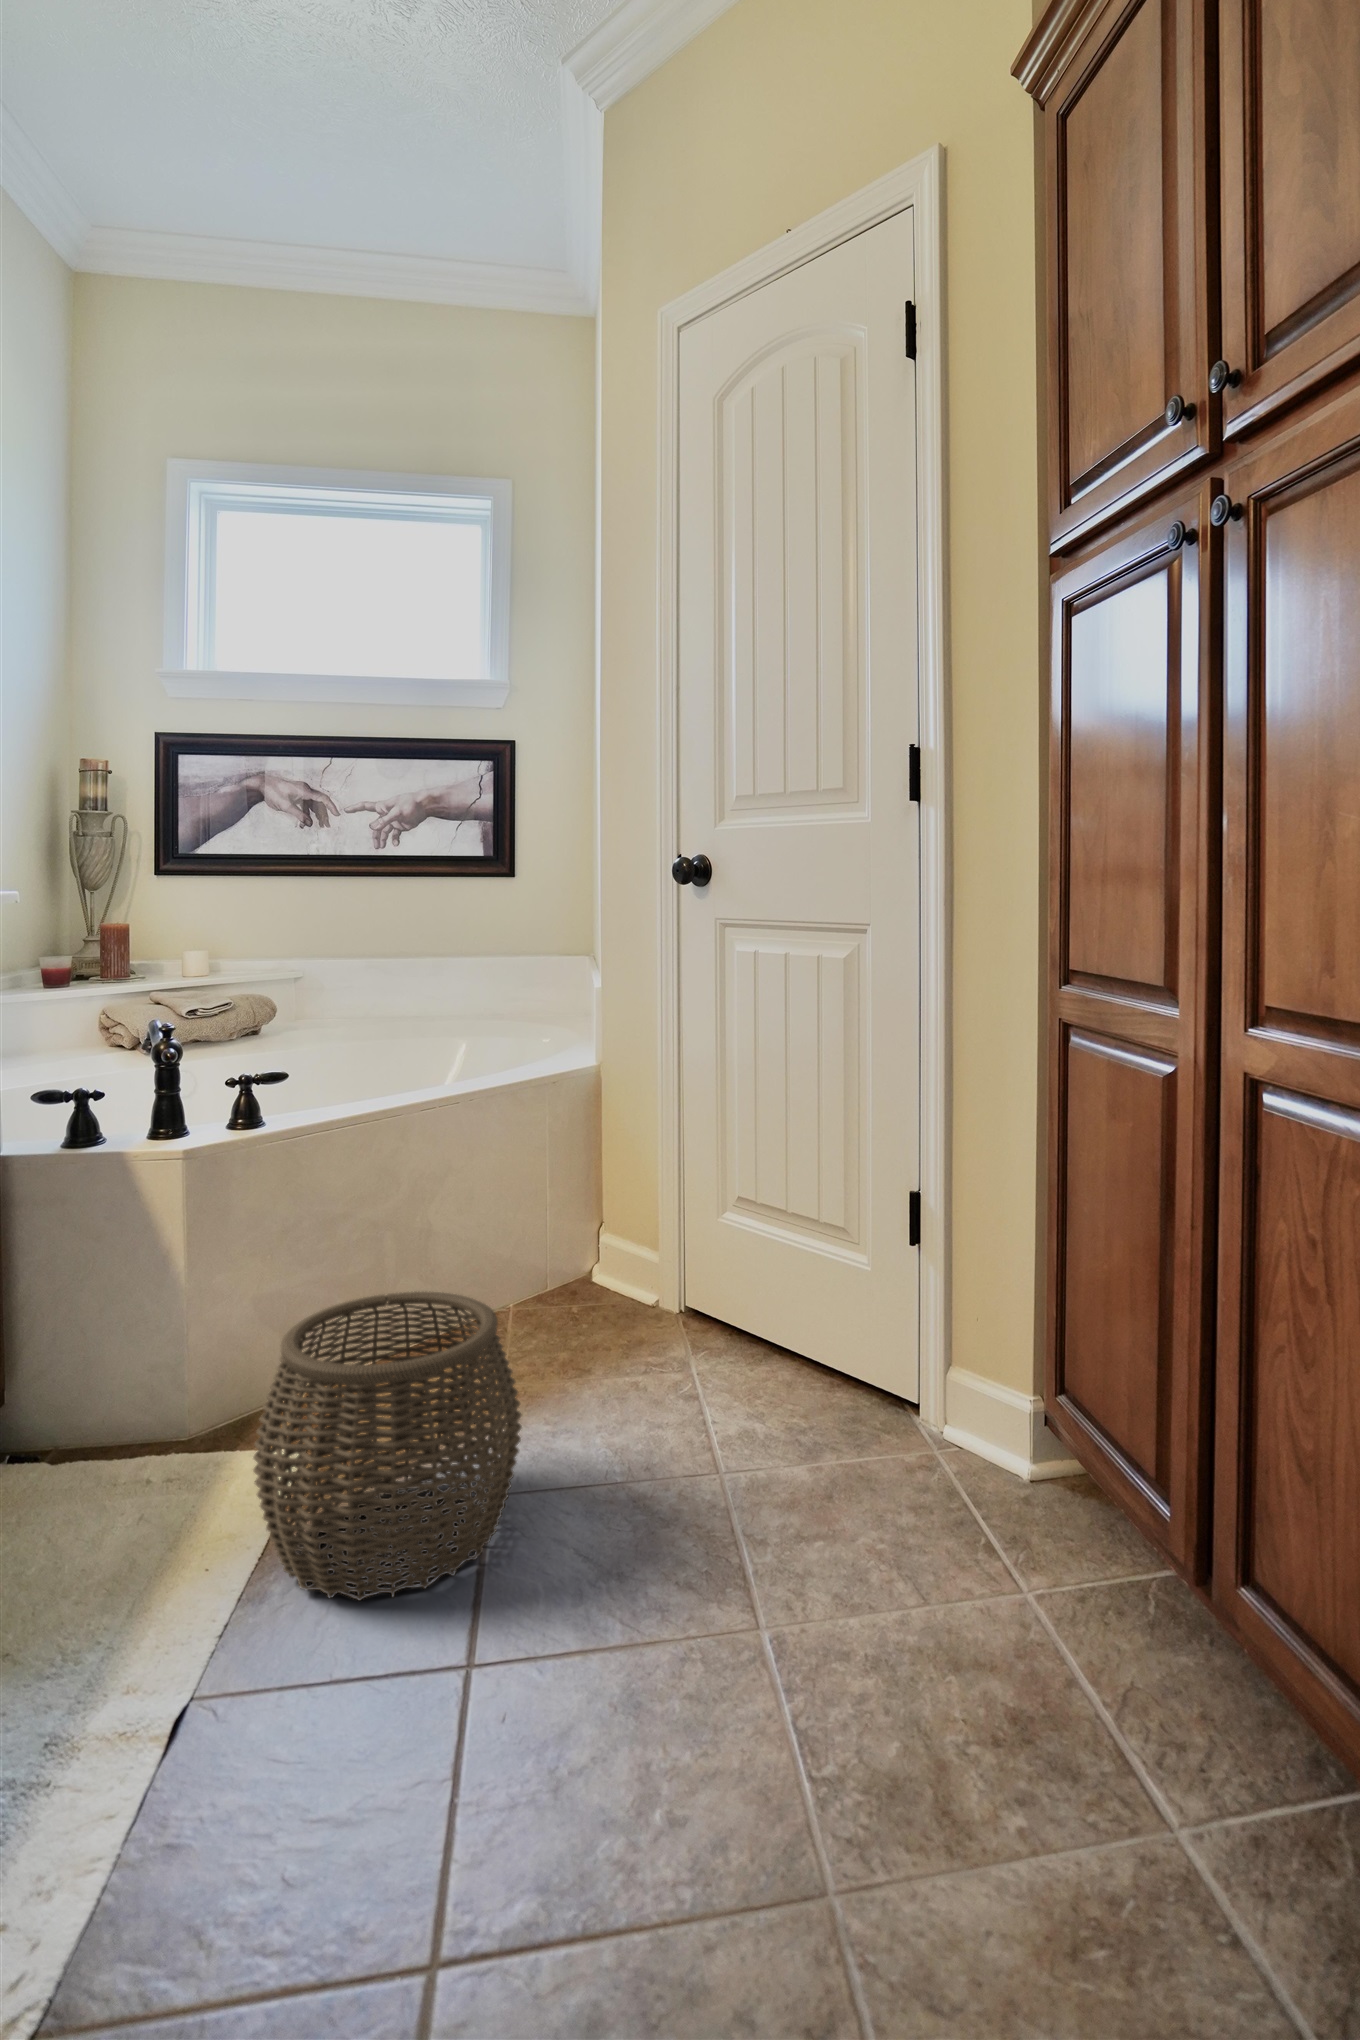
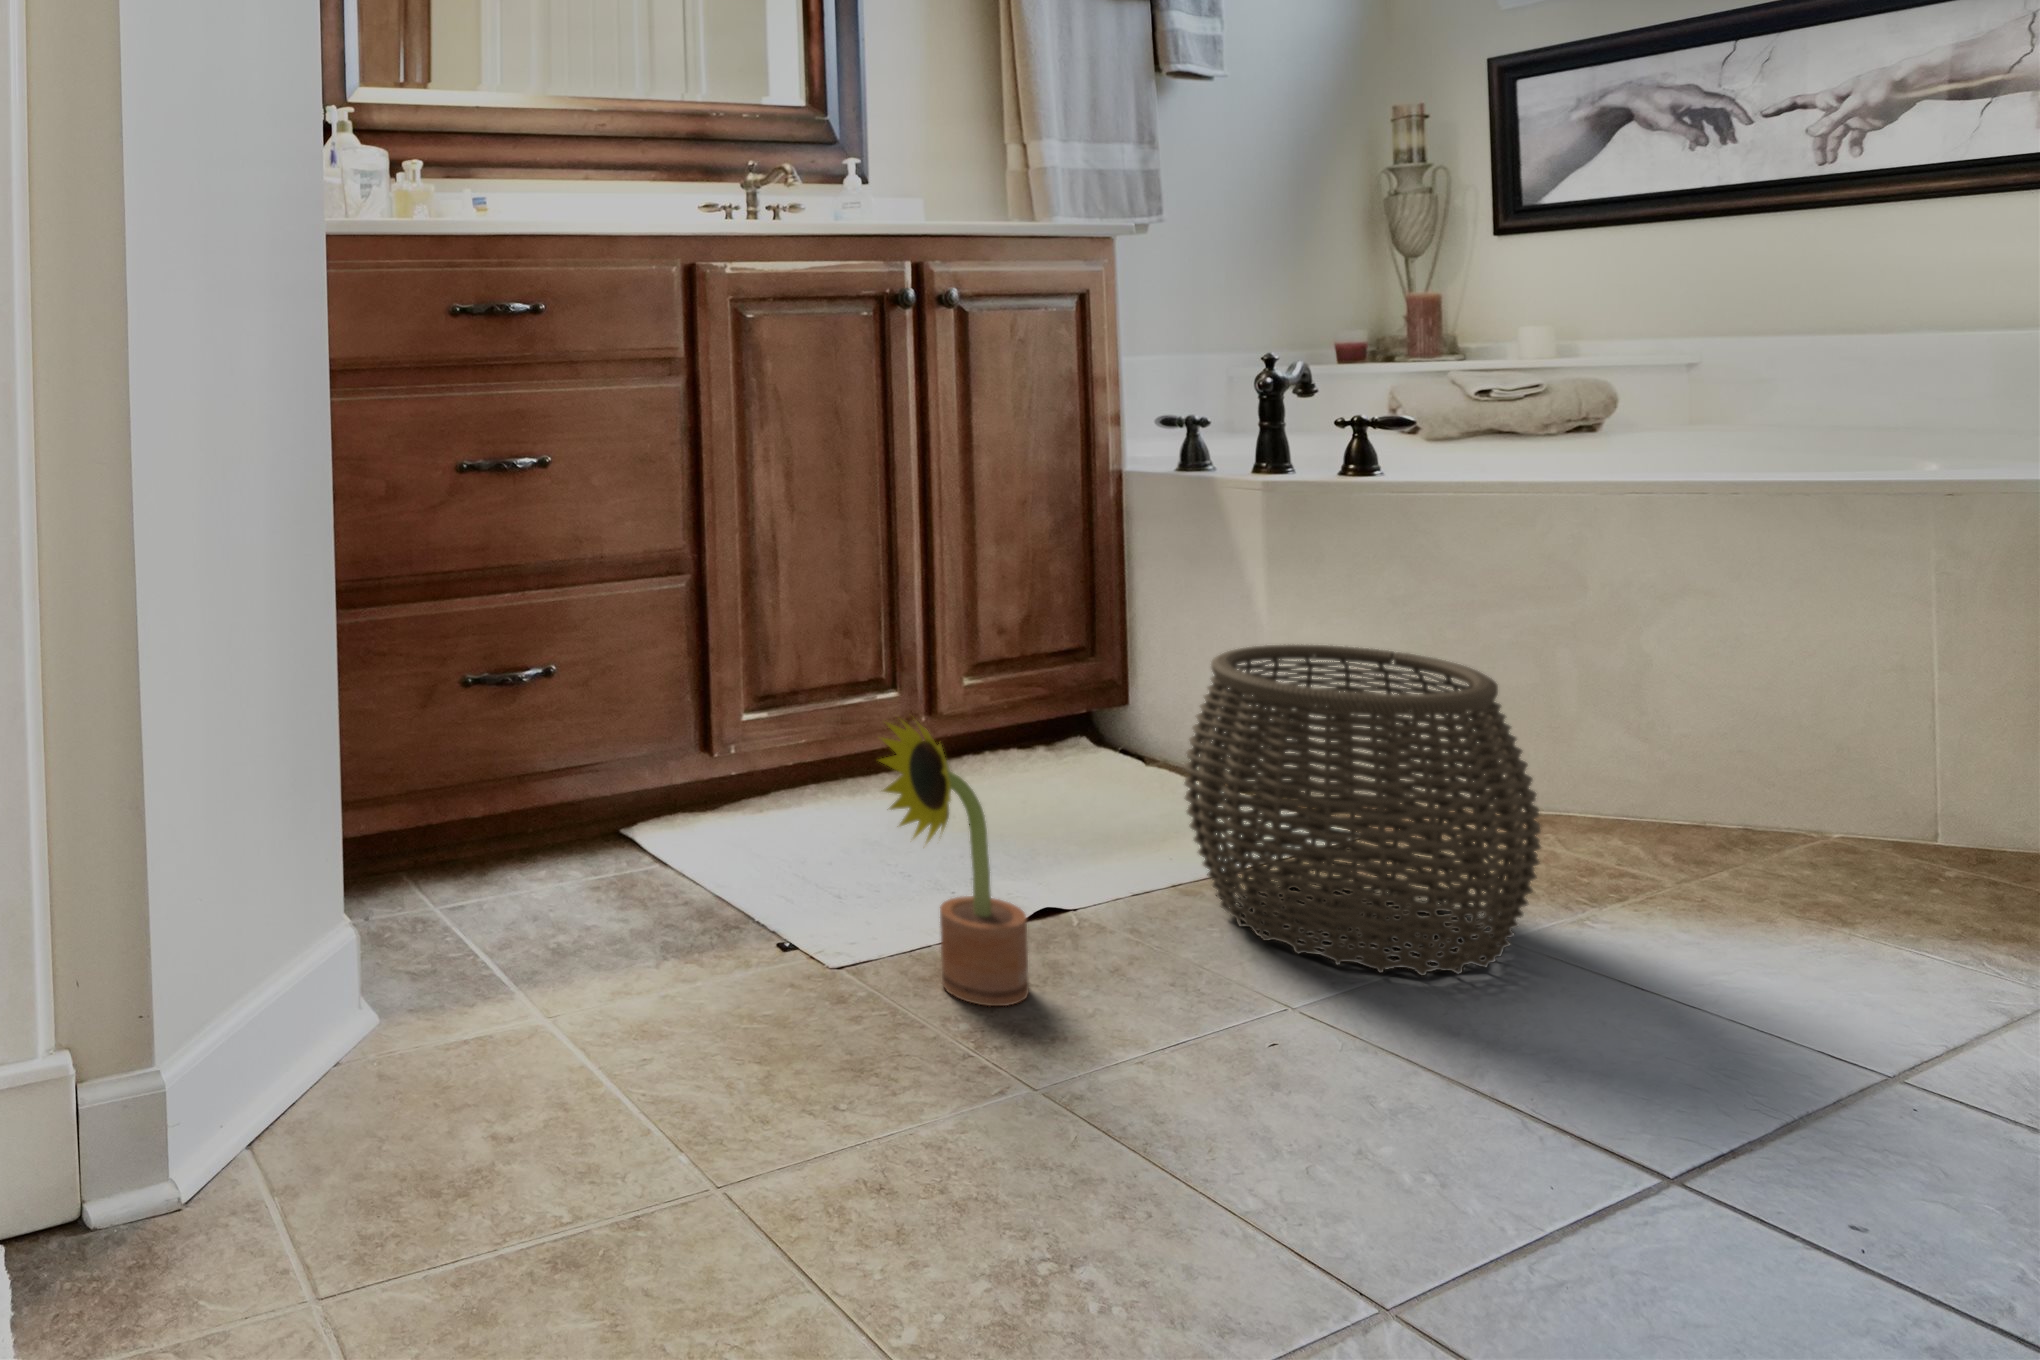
decorative plant: none [87,1580,266,1880] -> present [879,721,1029,1006]

